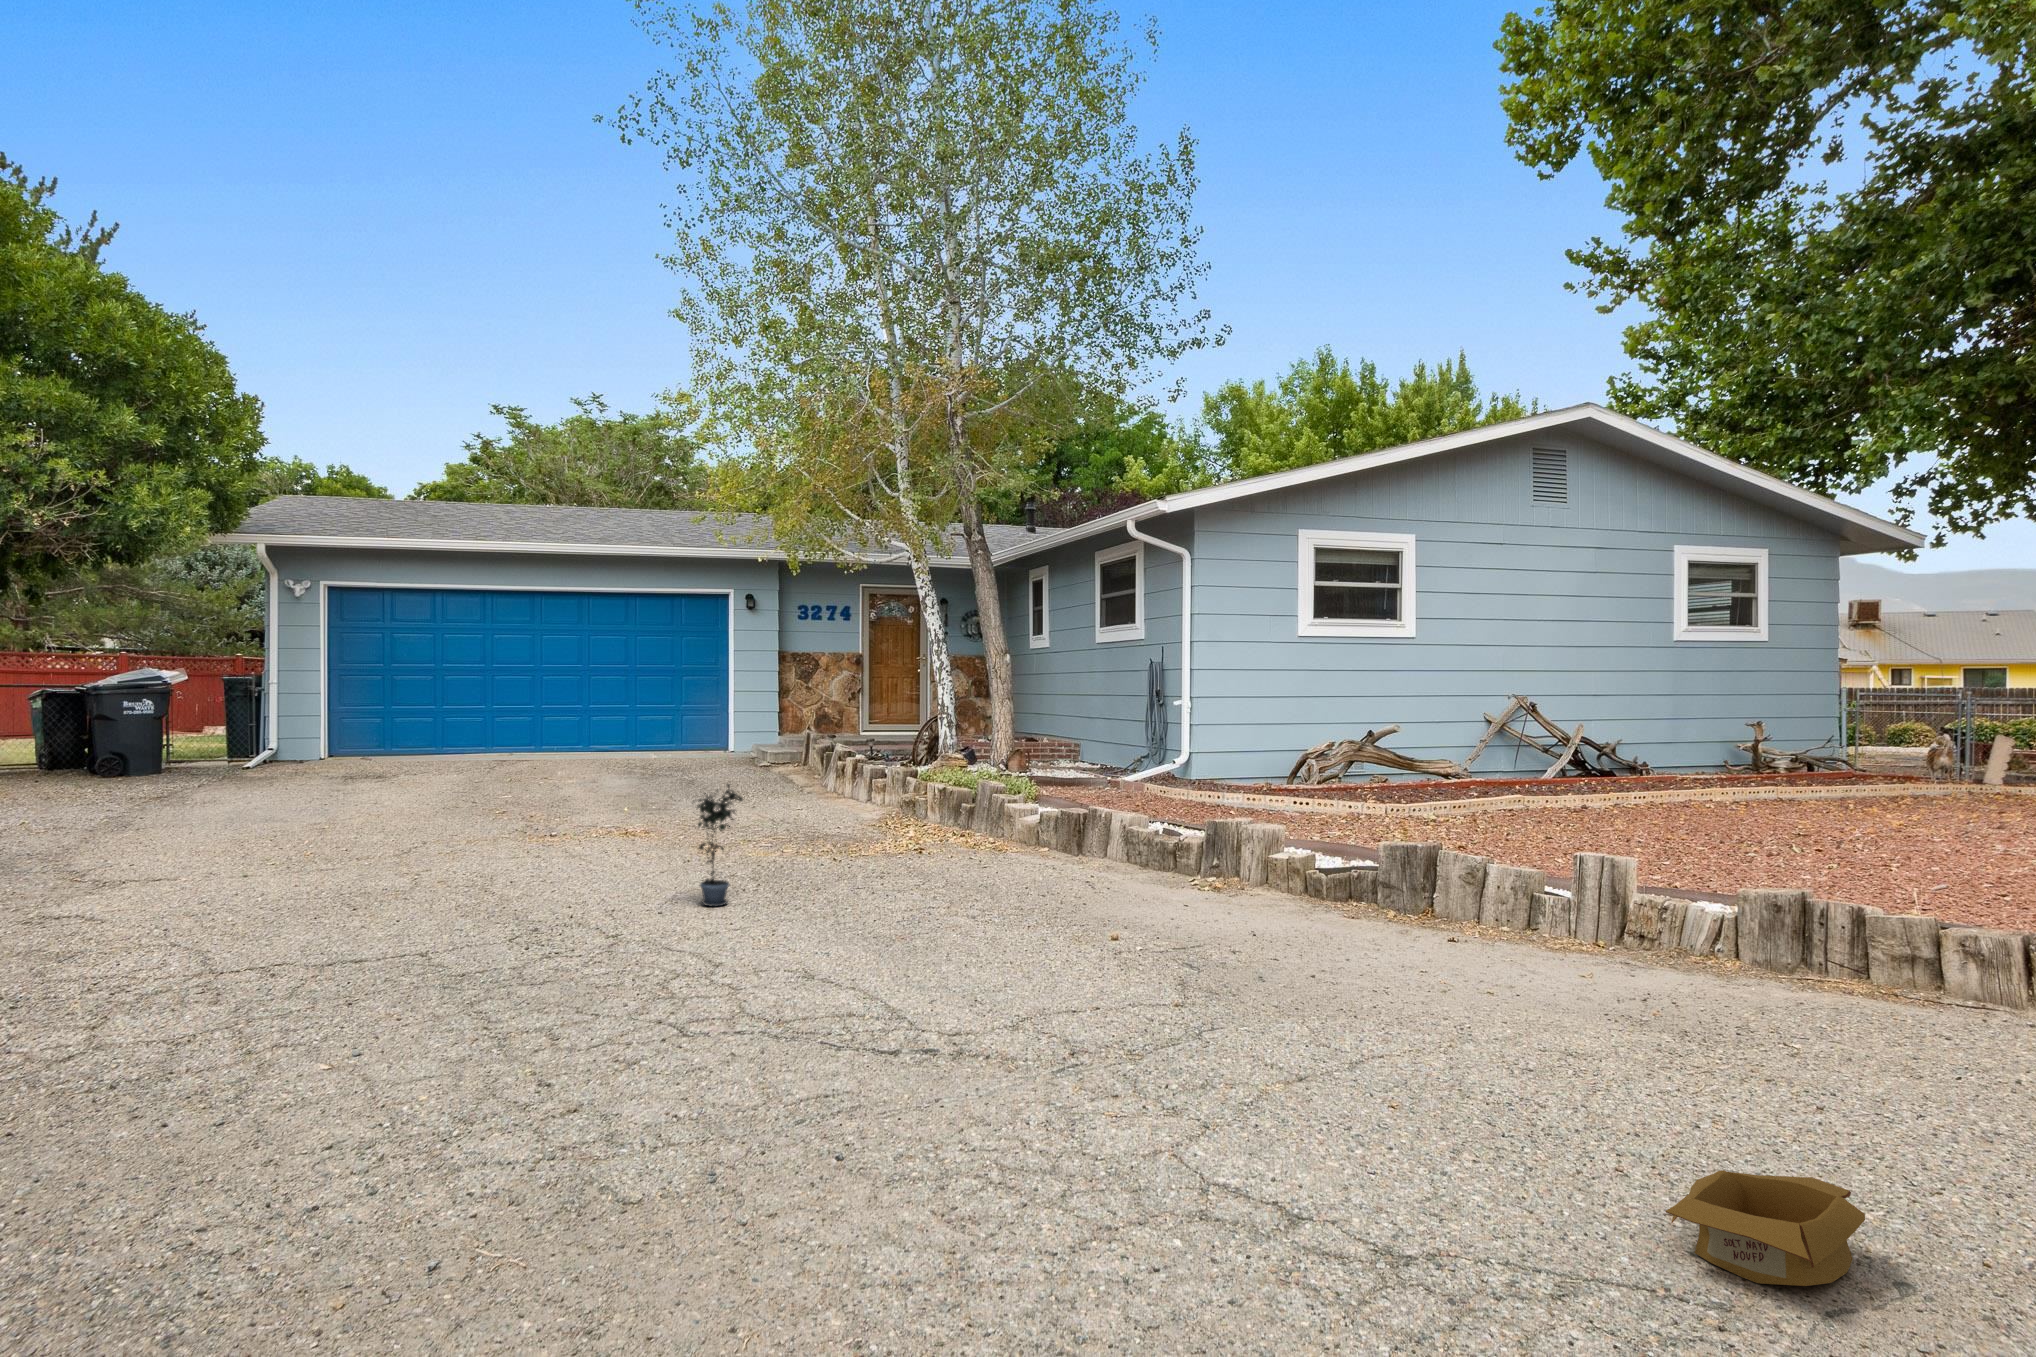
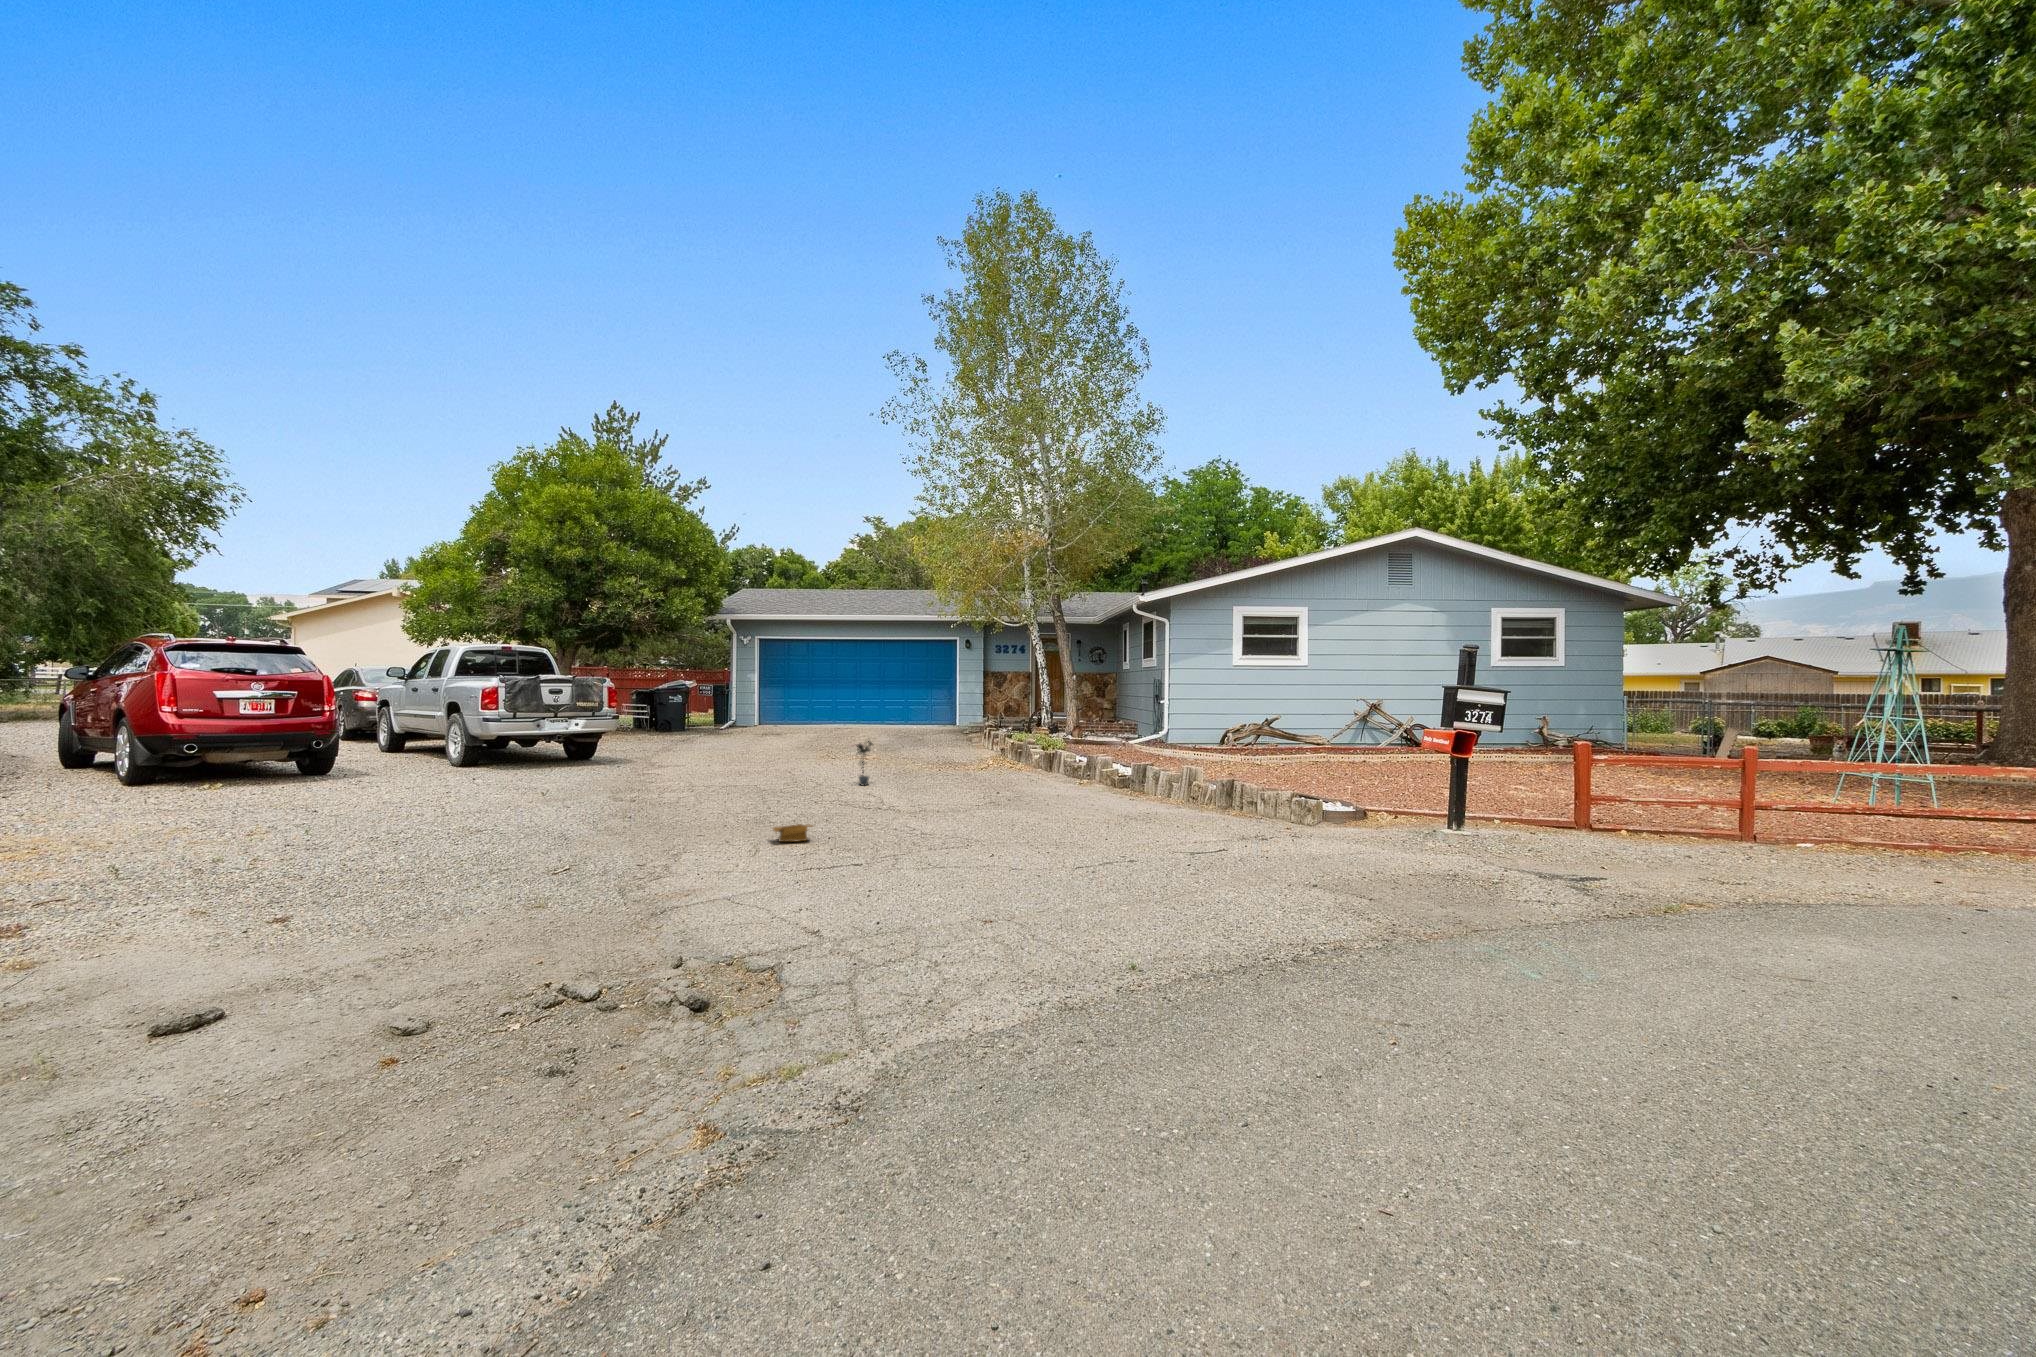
cardboard box: present [1666,1170,1865,1286] -> present [773,824,812,842]

